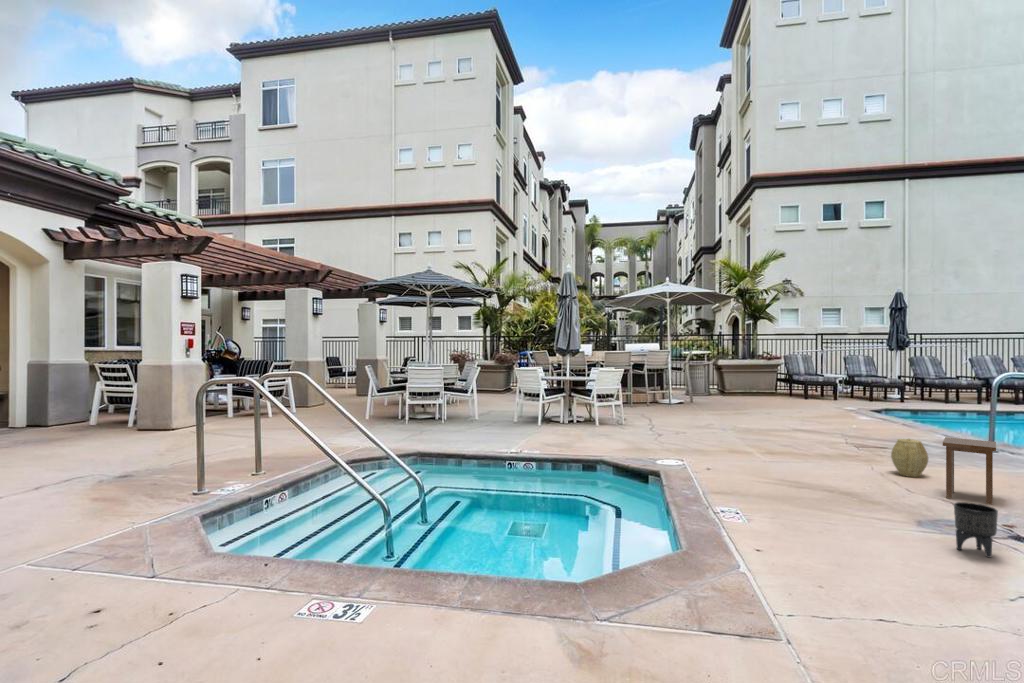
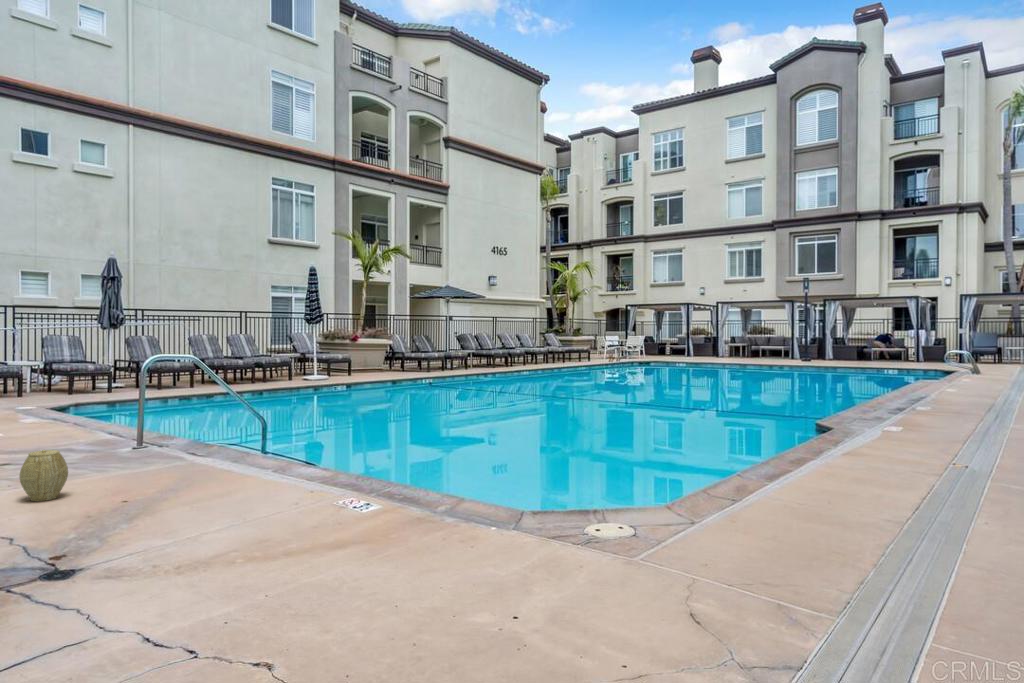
stool: present [943,437,996,505] -> none [65,442,132,523]
planter: present [954,502,998,557] -> none [24,537,78,608]

